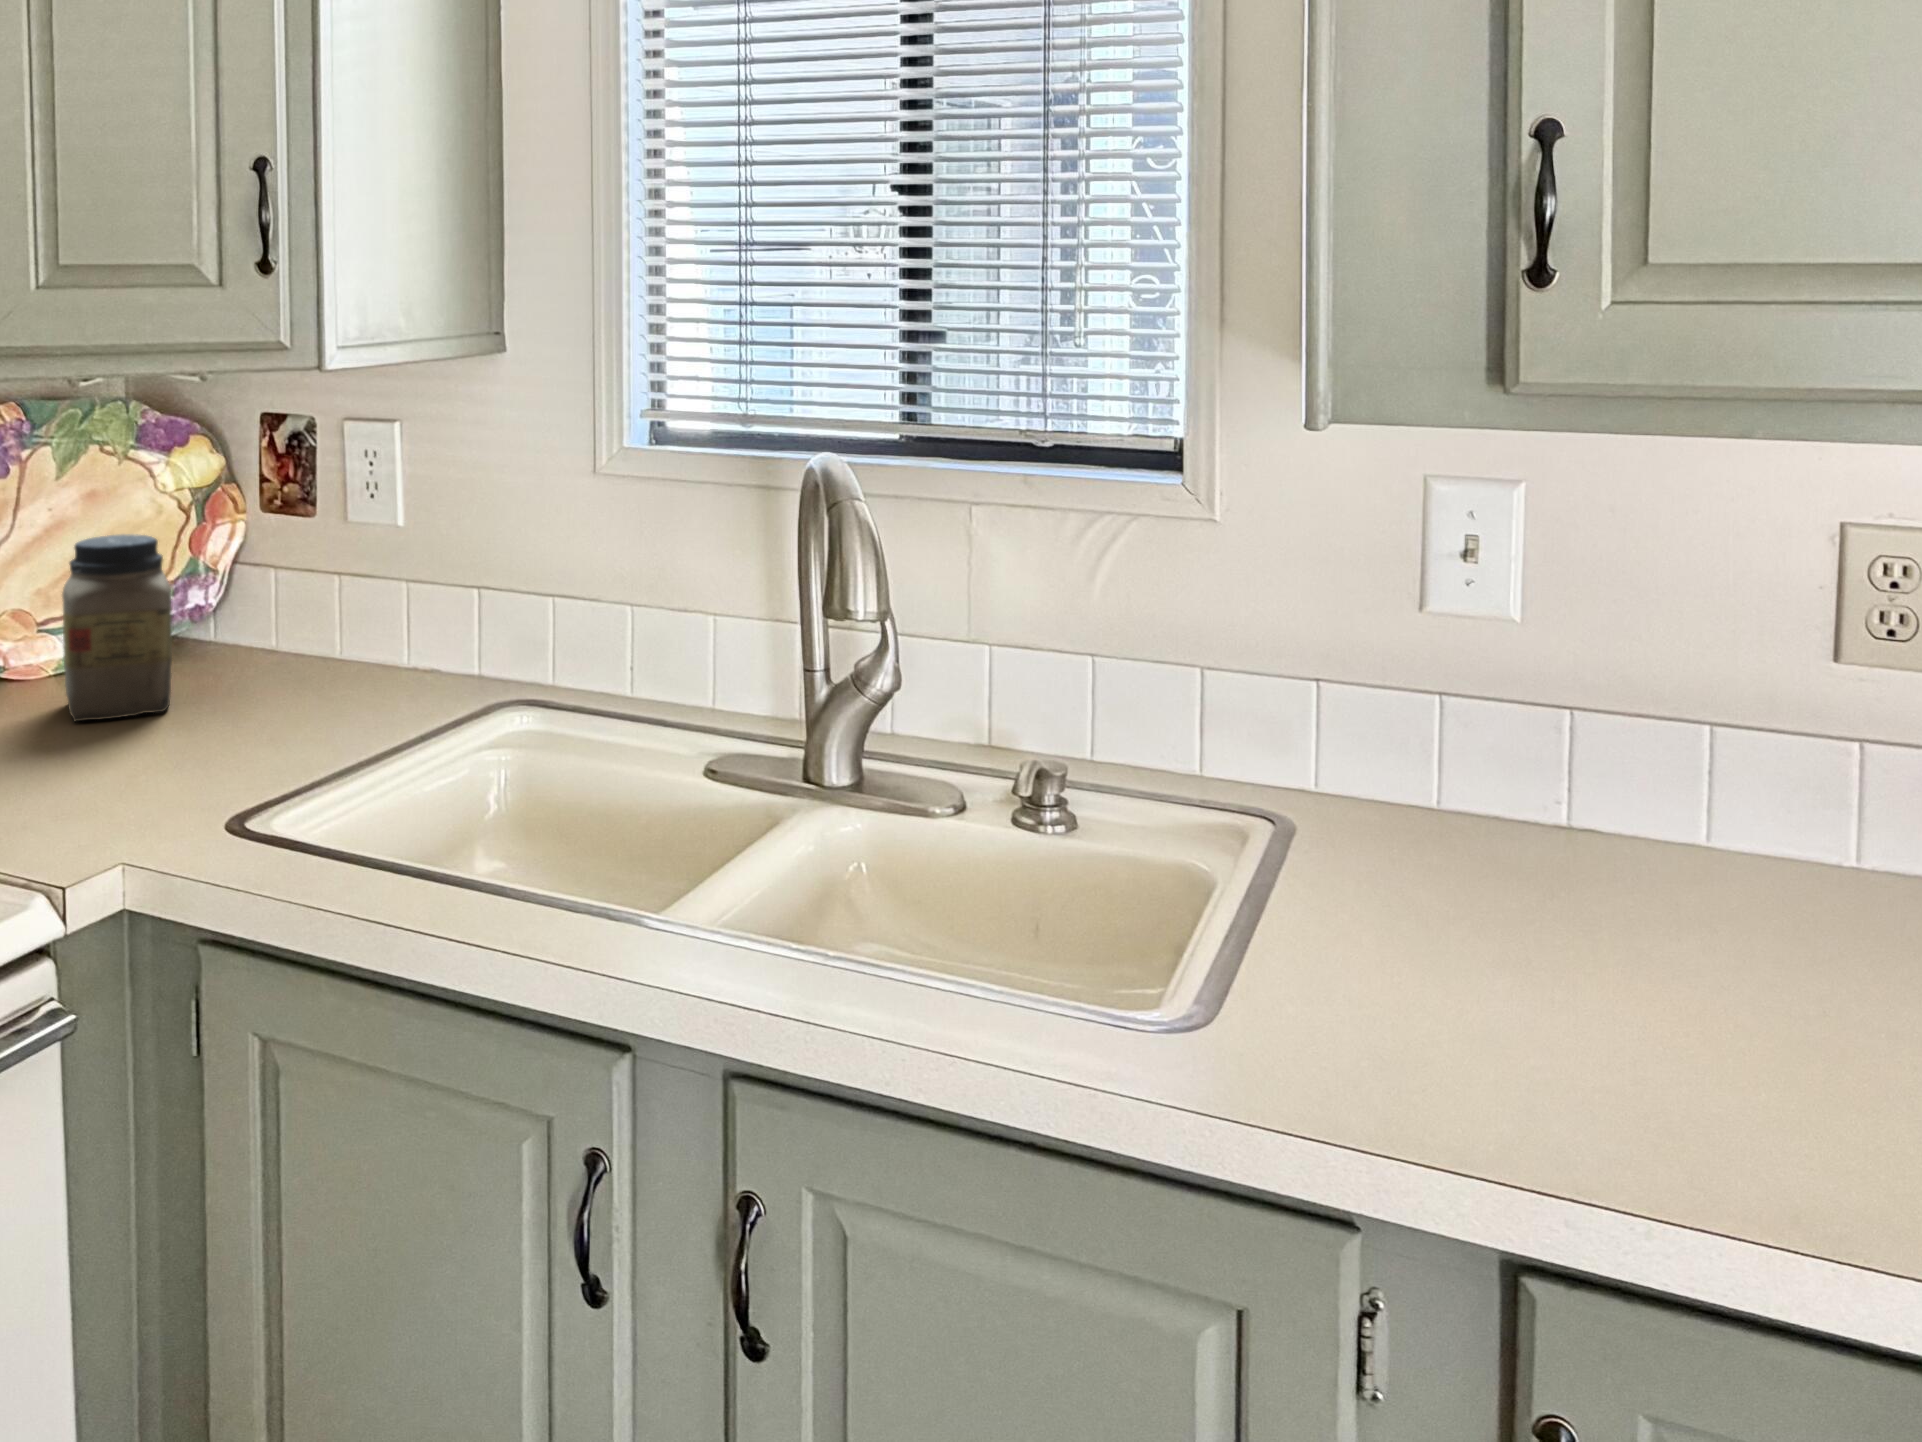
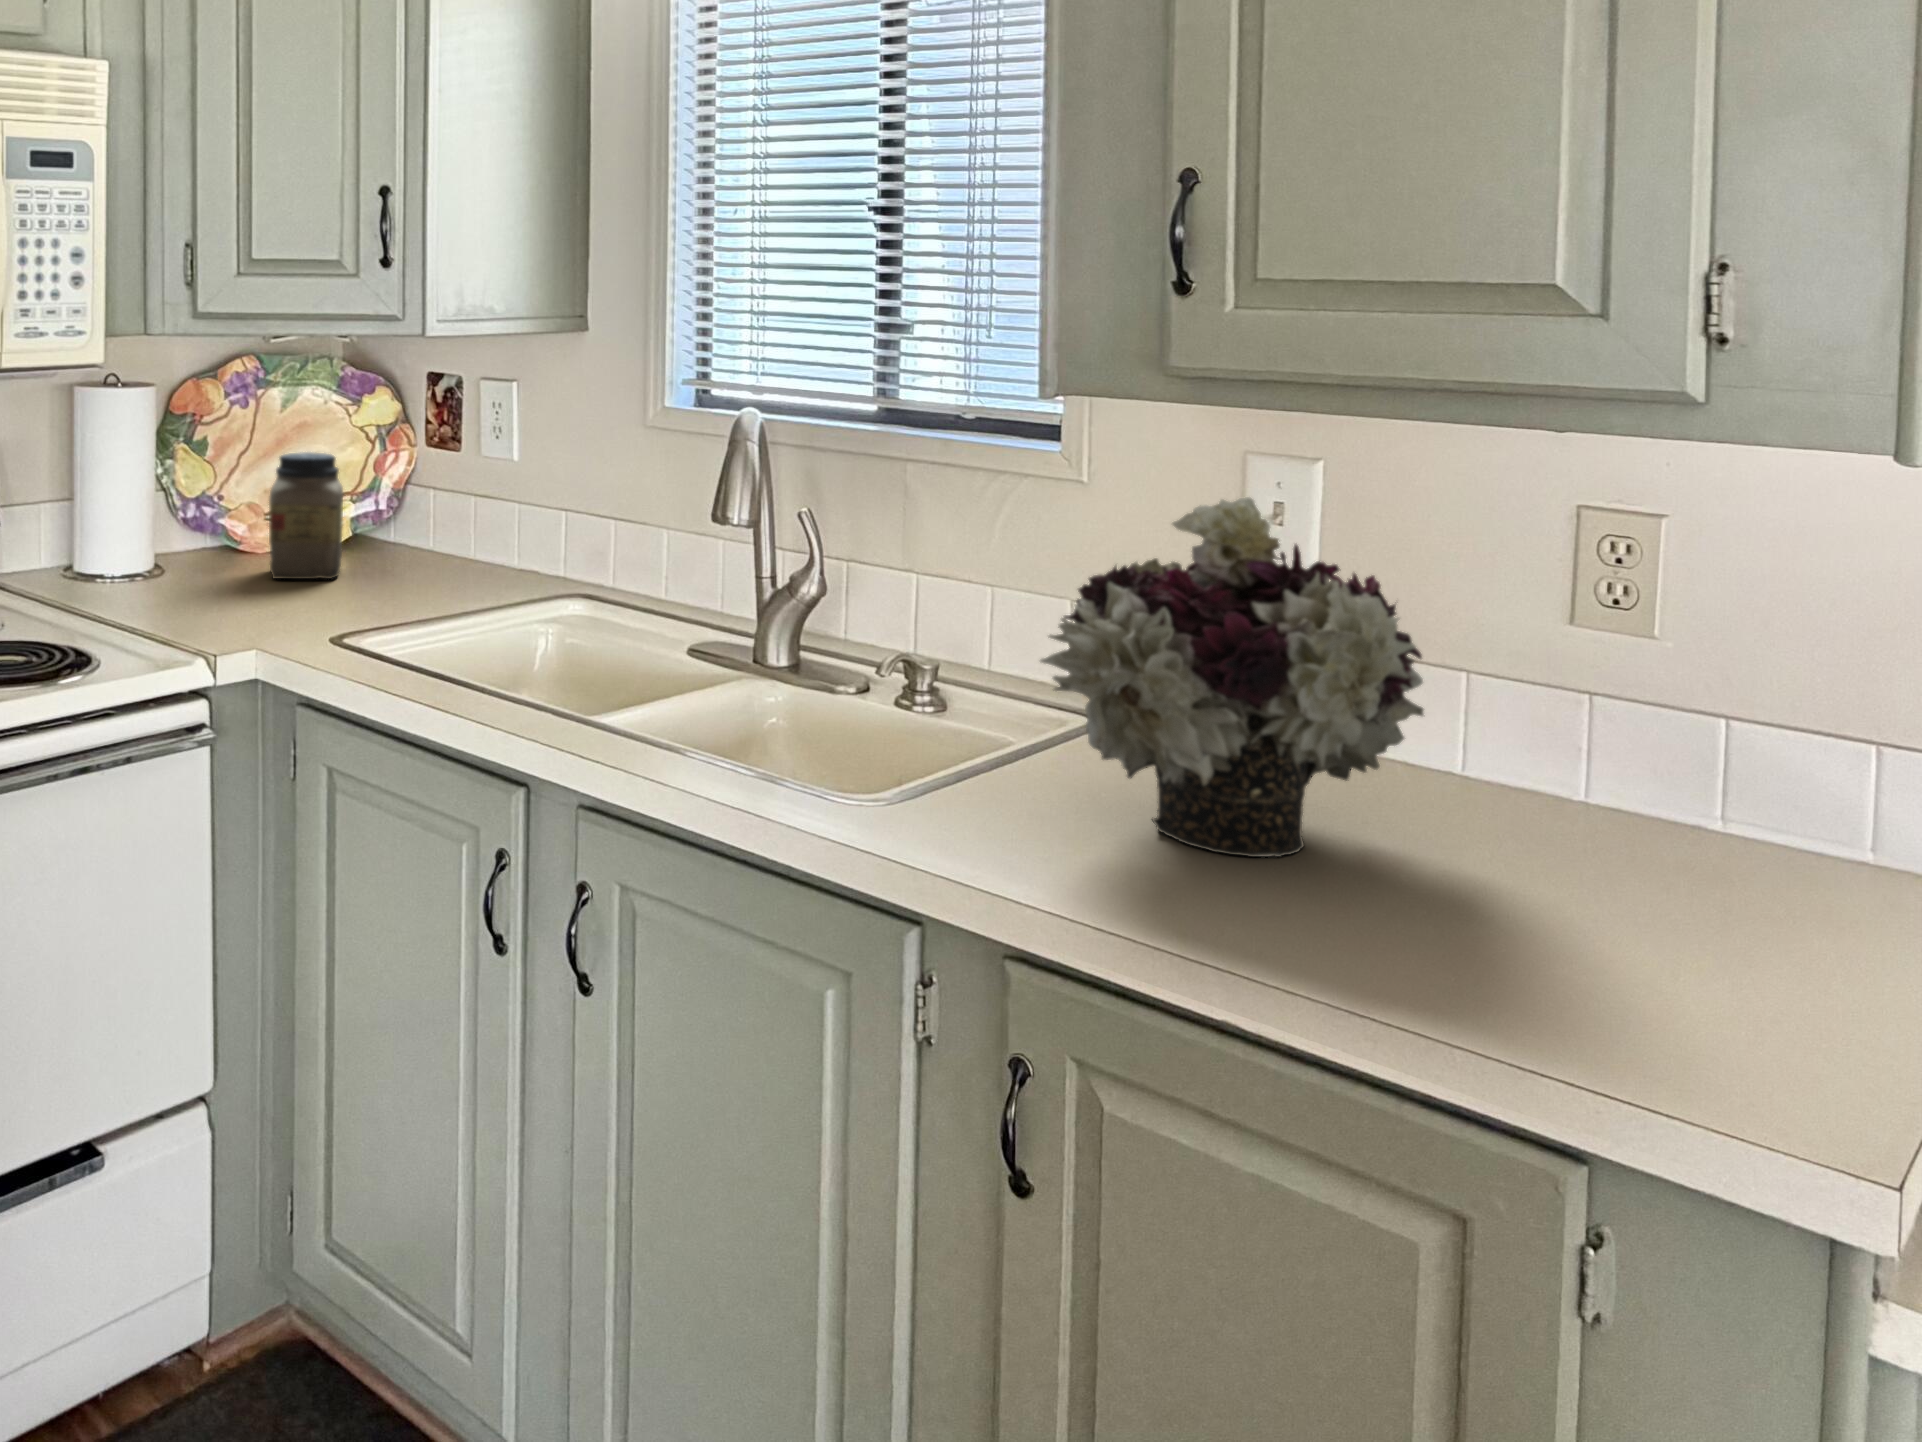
flower arrangement: none [1400,551,1866,1032] -> present [1040,497,1424,857]

